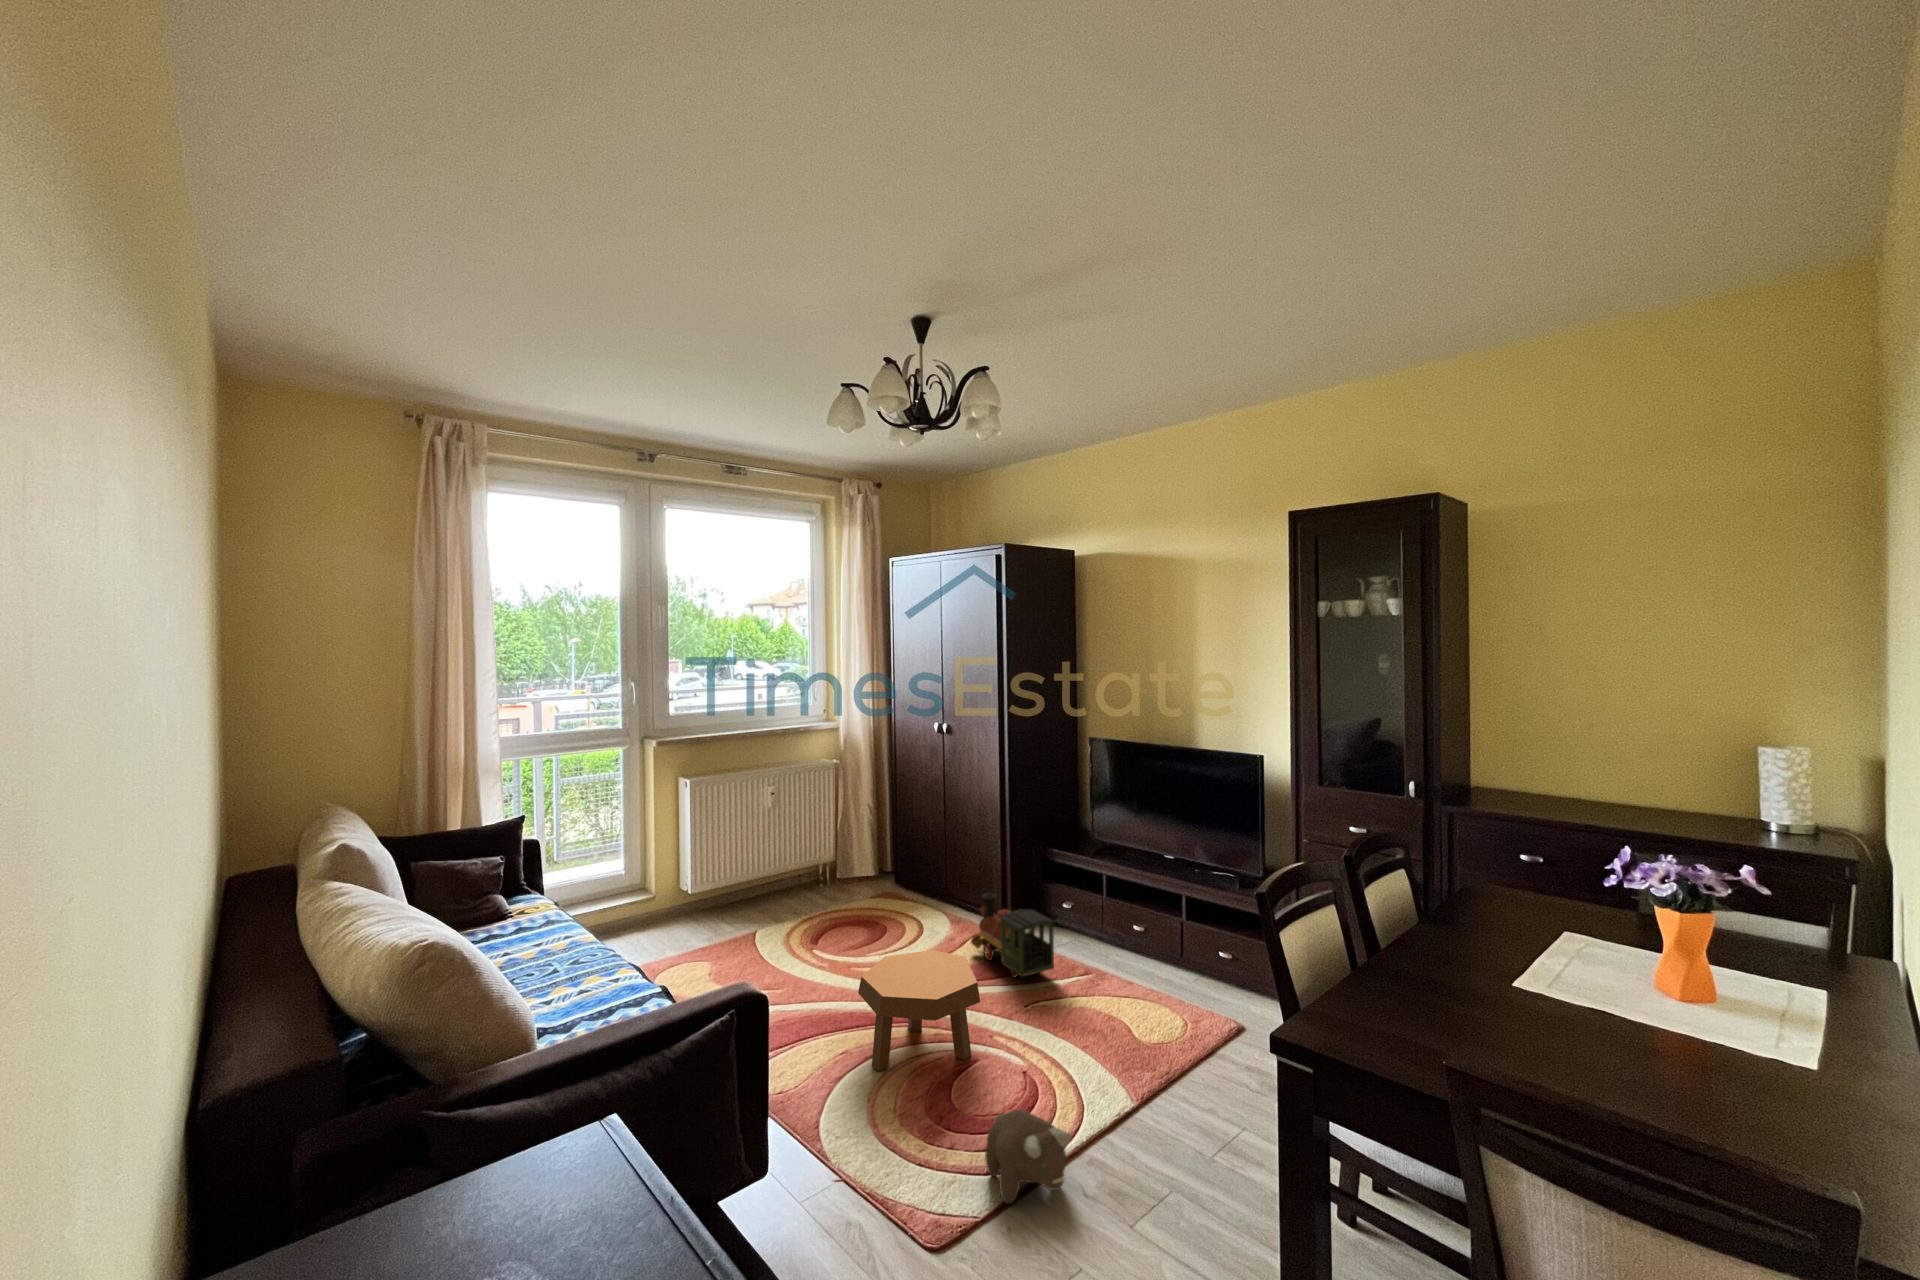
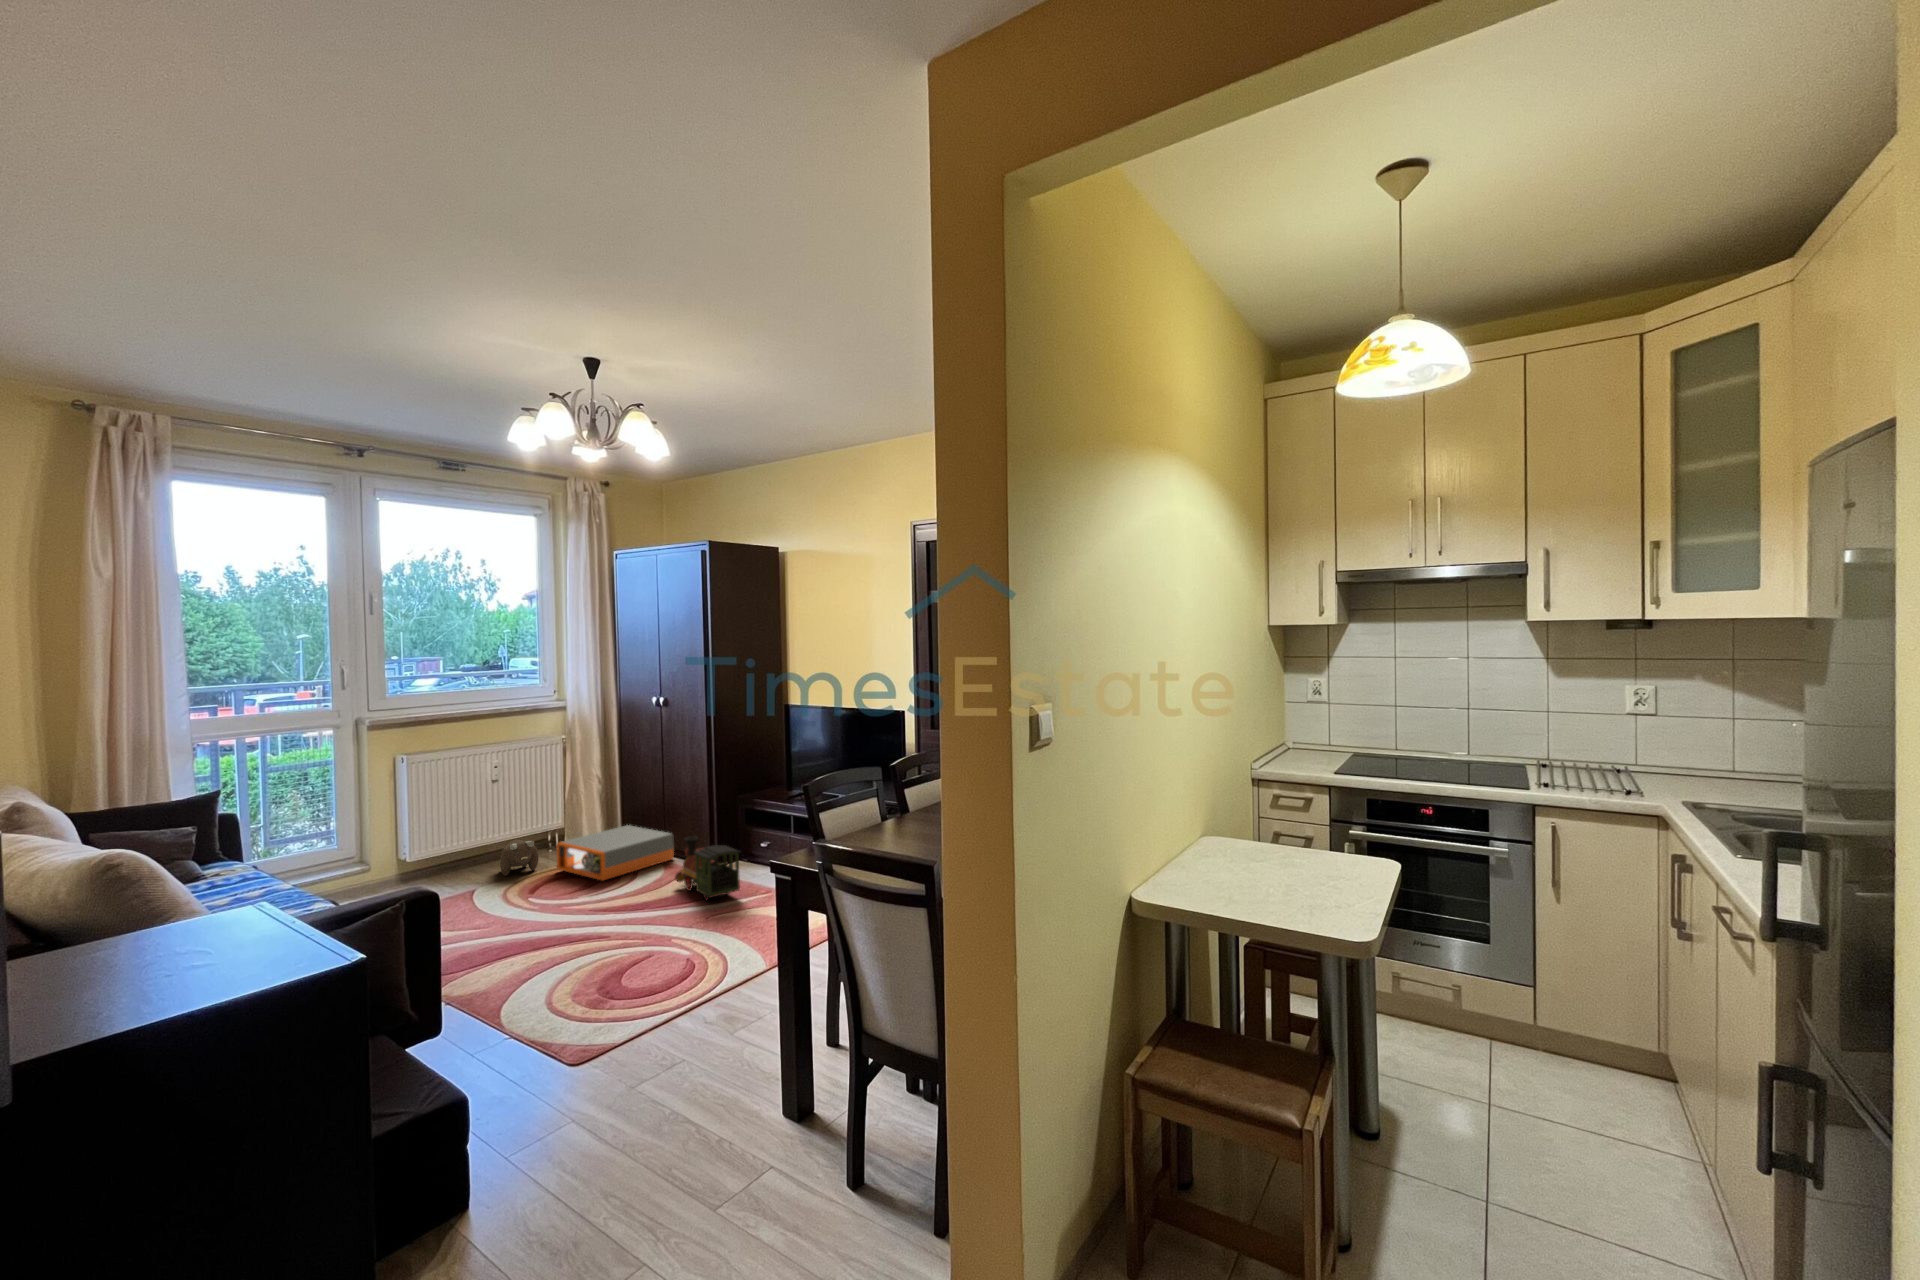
storage box: none [835,865,957,934] -> present [556,825,674,881]
footstool: present [858,950,980,1071] -> none [551,877,656,970]
plush toy: present [985,1110,1071,1204] -> present [500,840,538,876]

